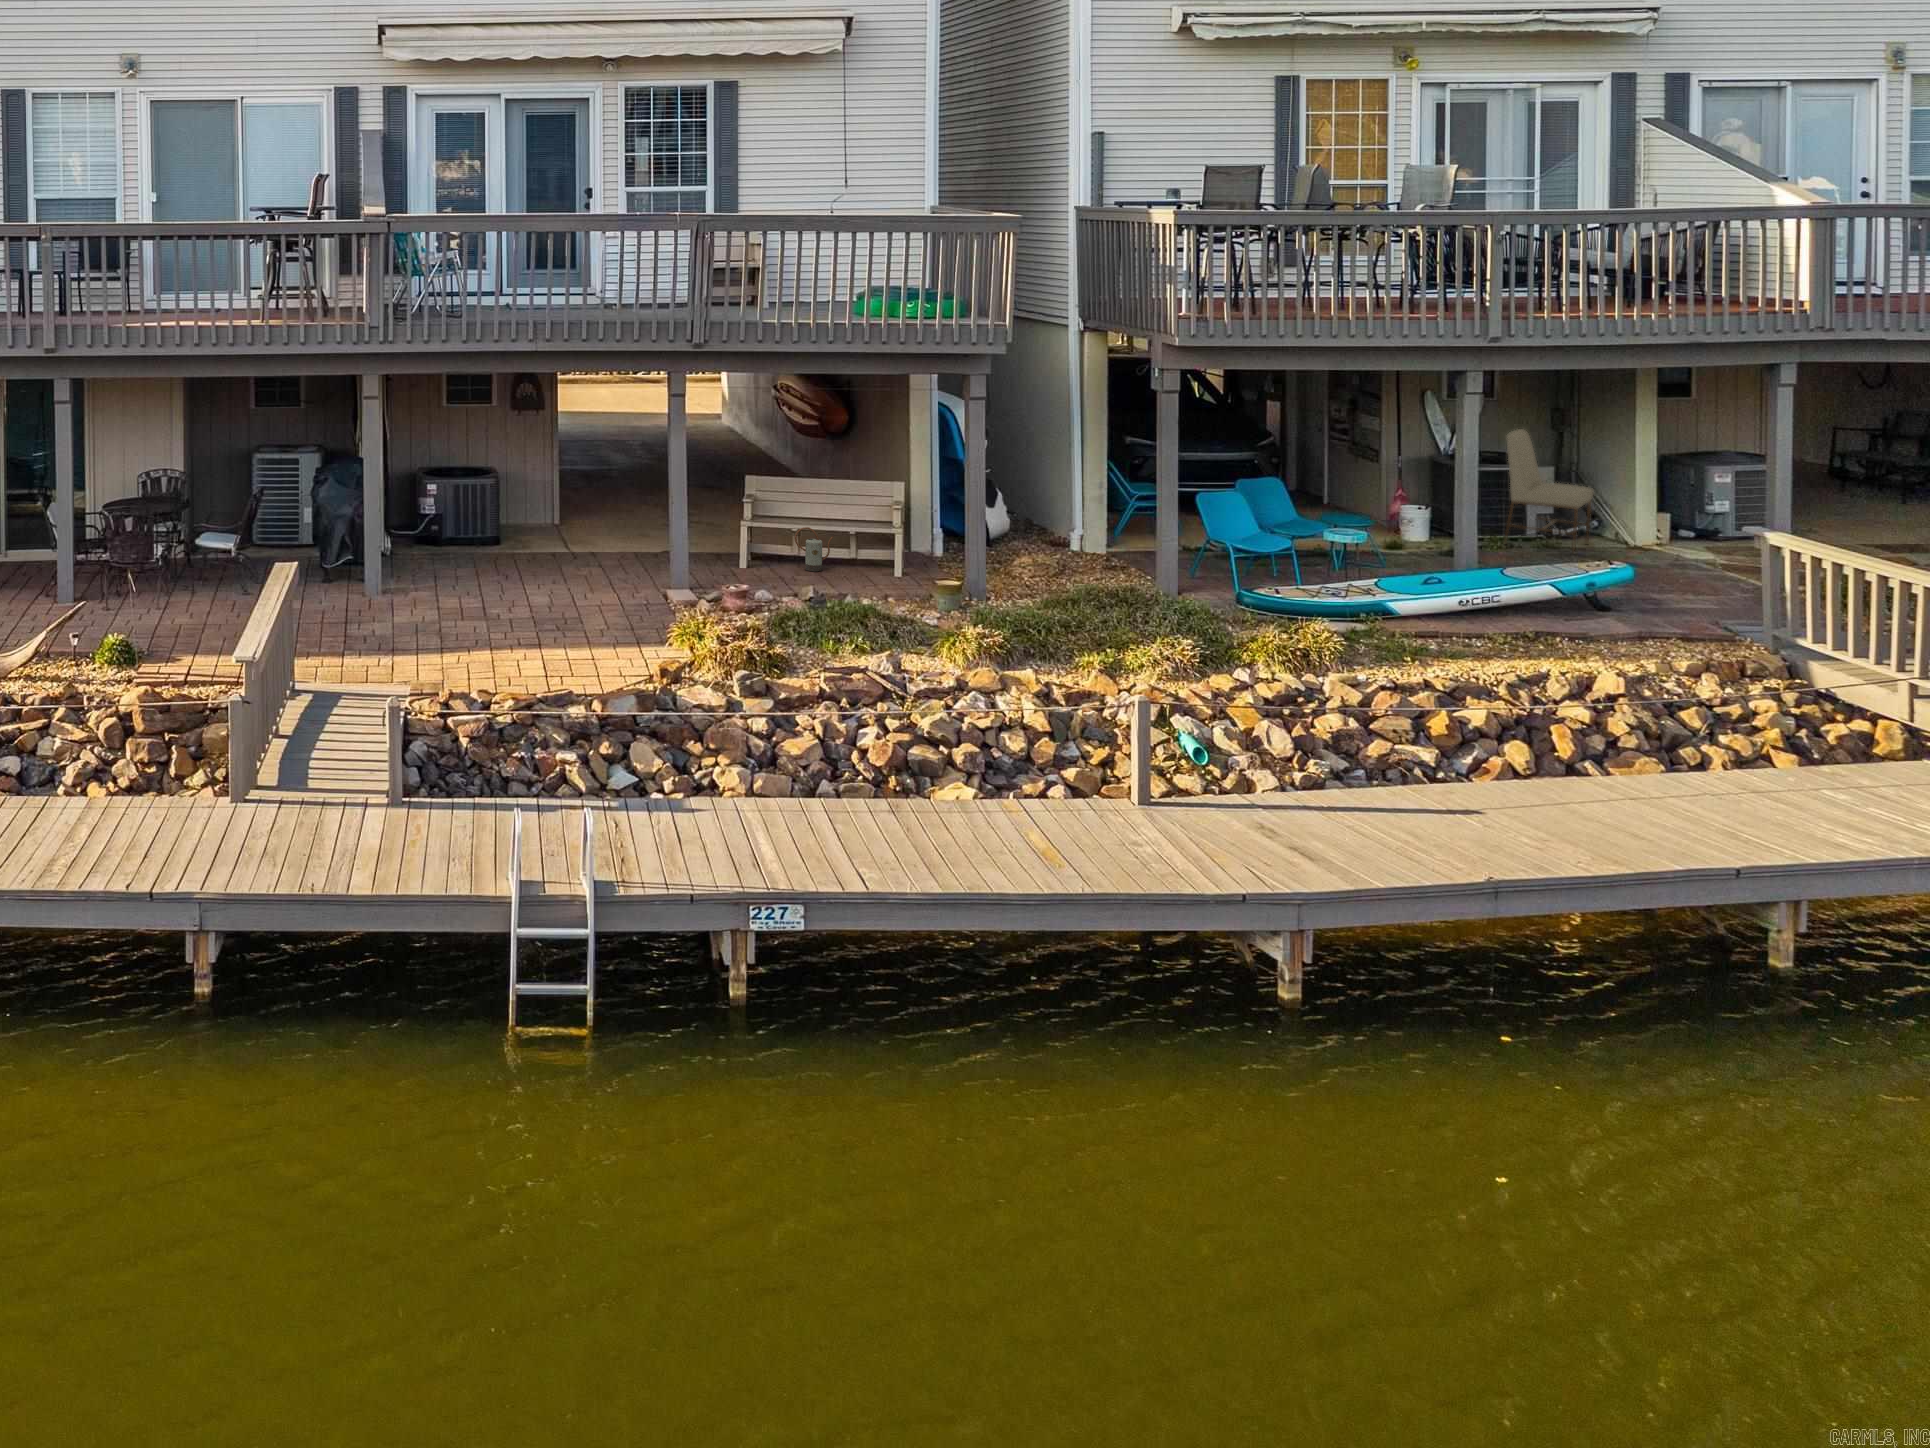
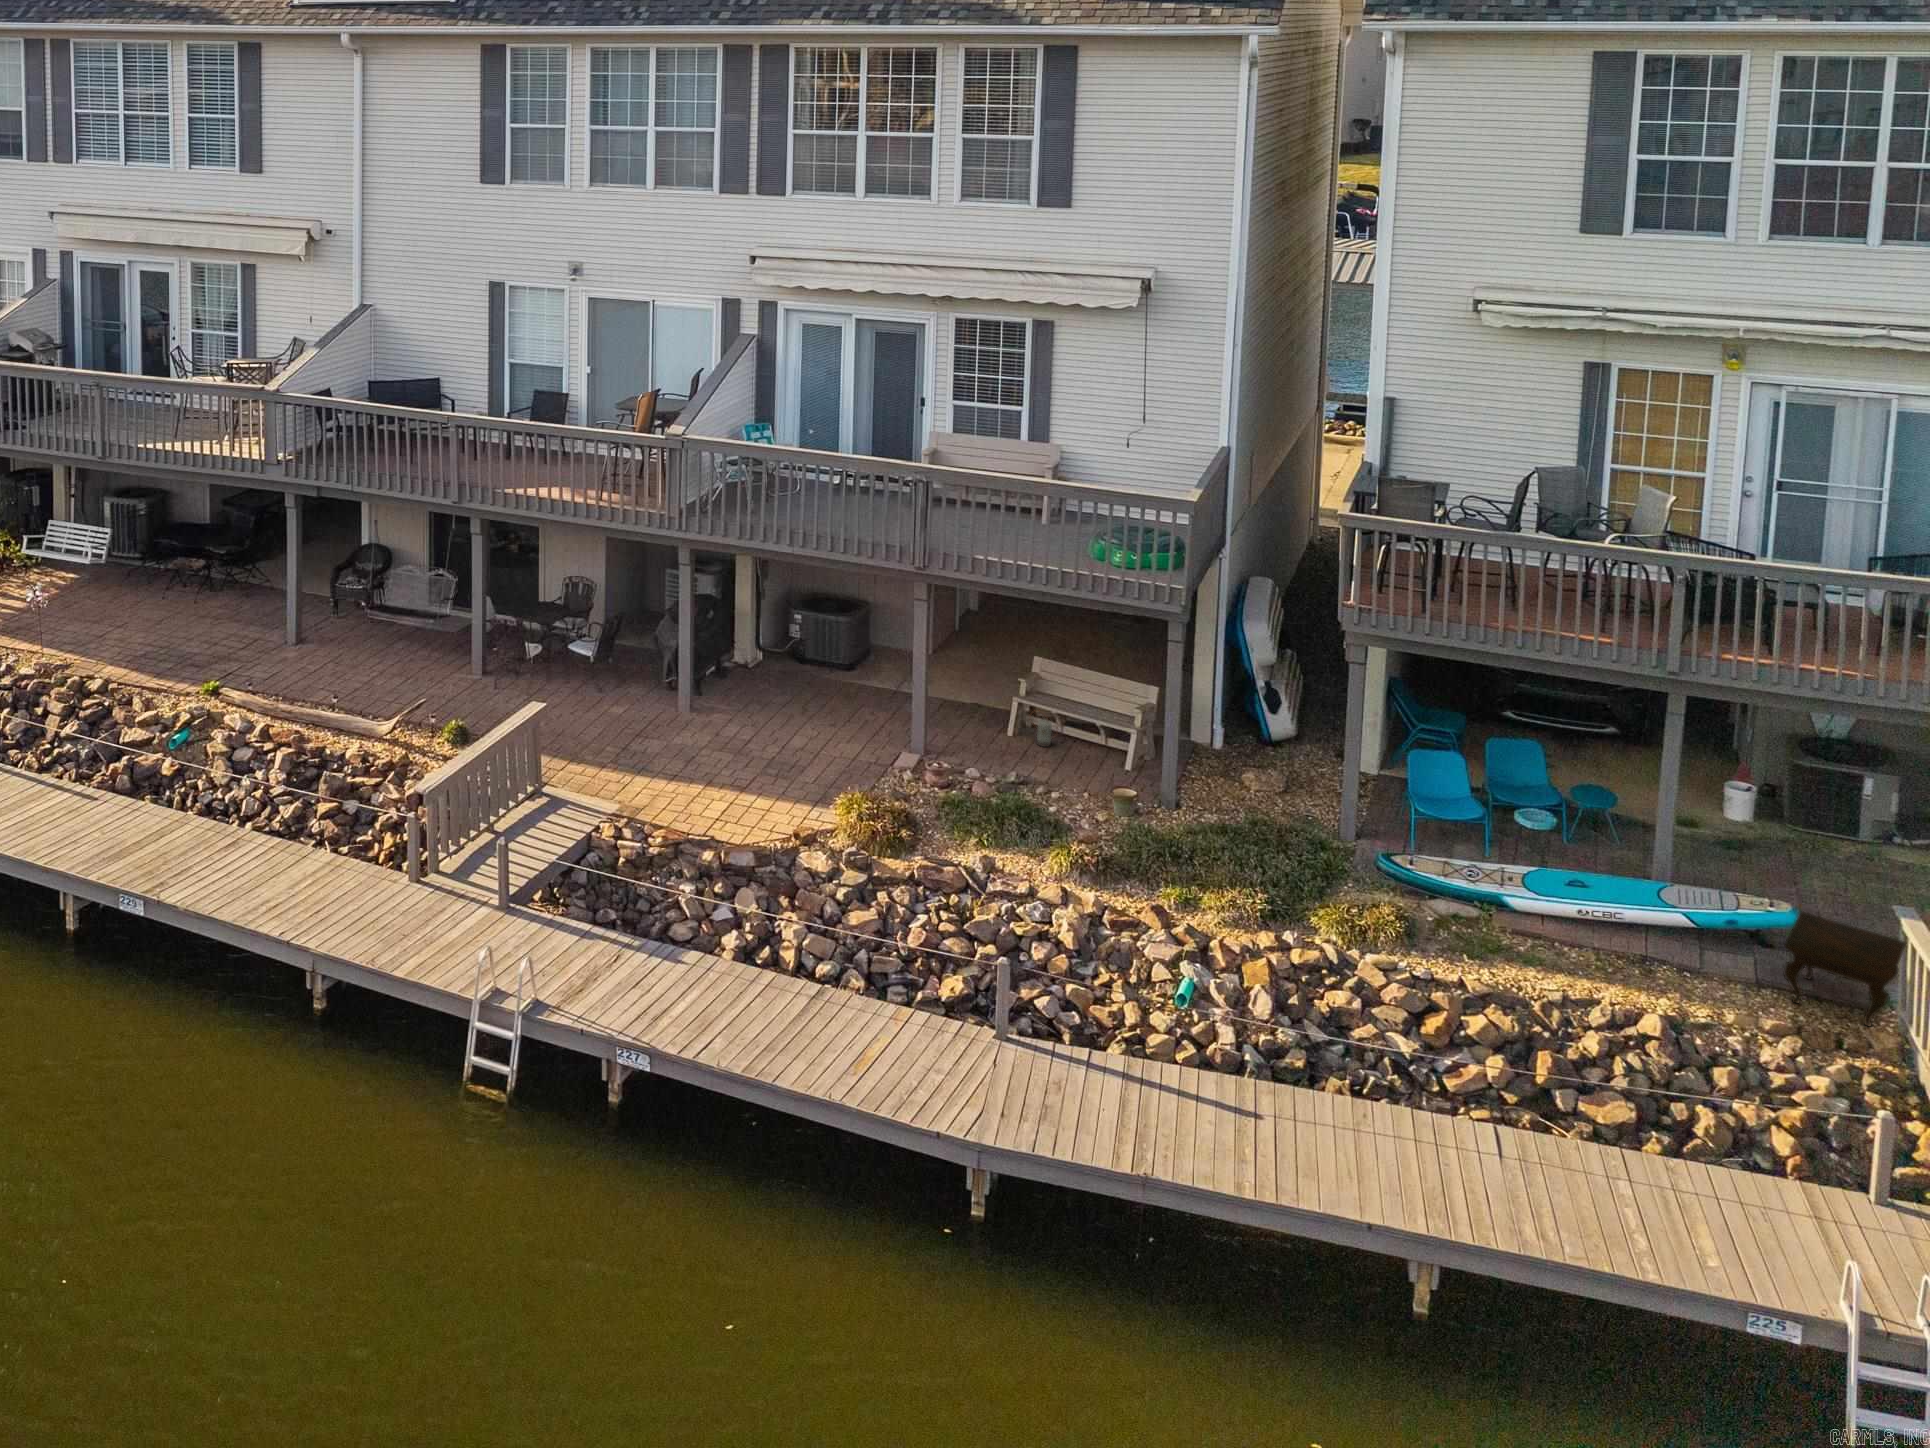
chair: present [1504,429,1594,553] -> none [1758,736,1869,871]
side table: none [1660,554,1796,645] -> present [1784,911,1906,1026]

